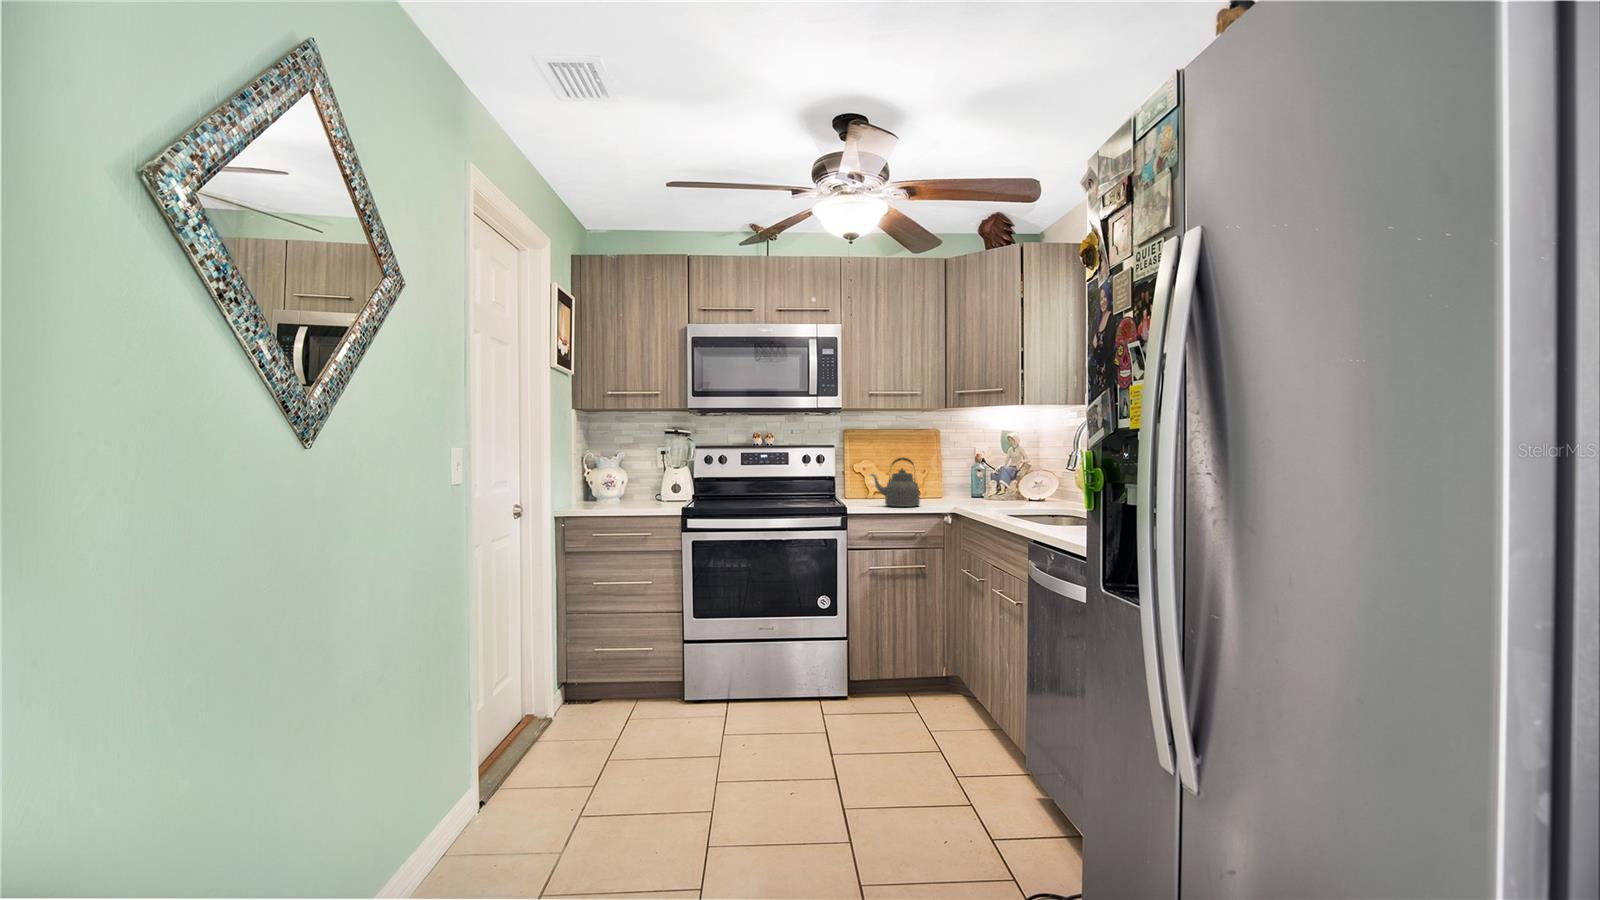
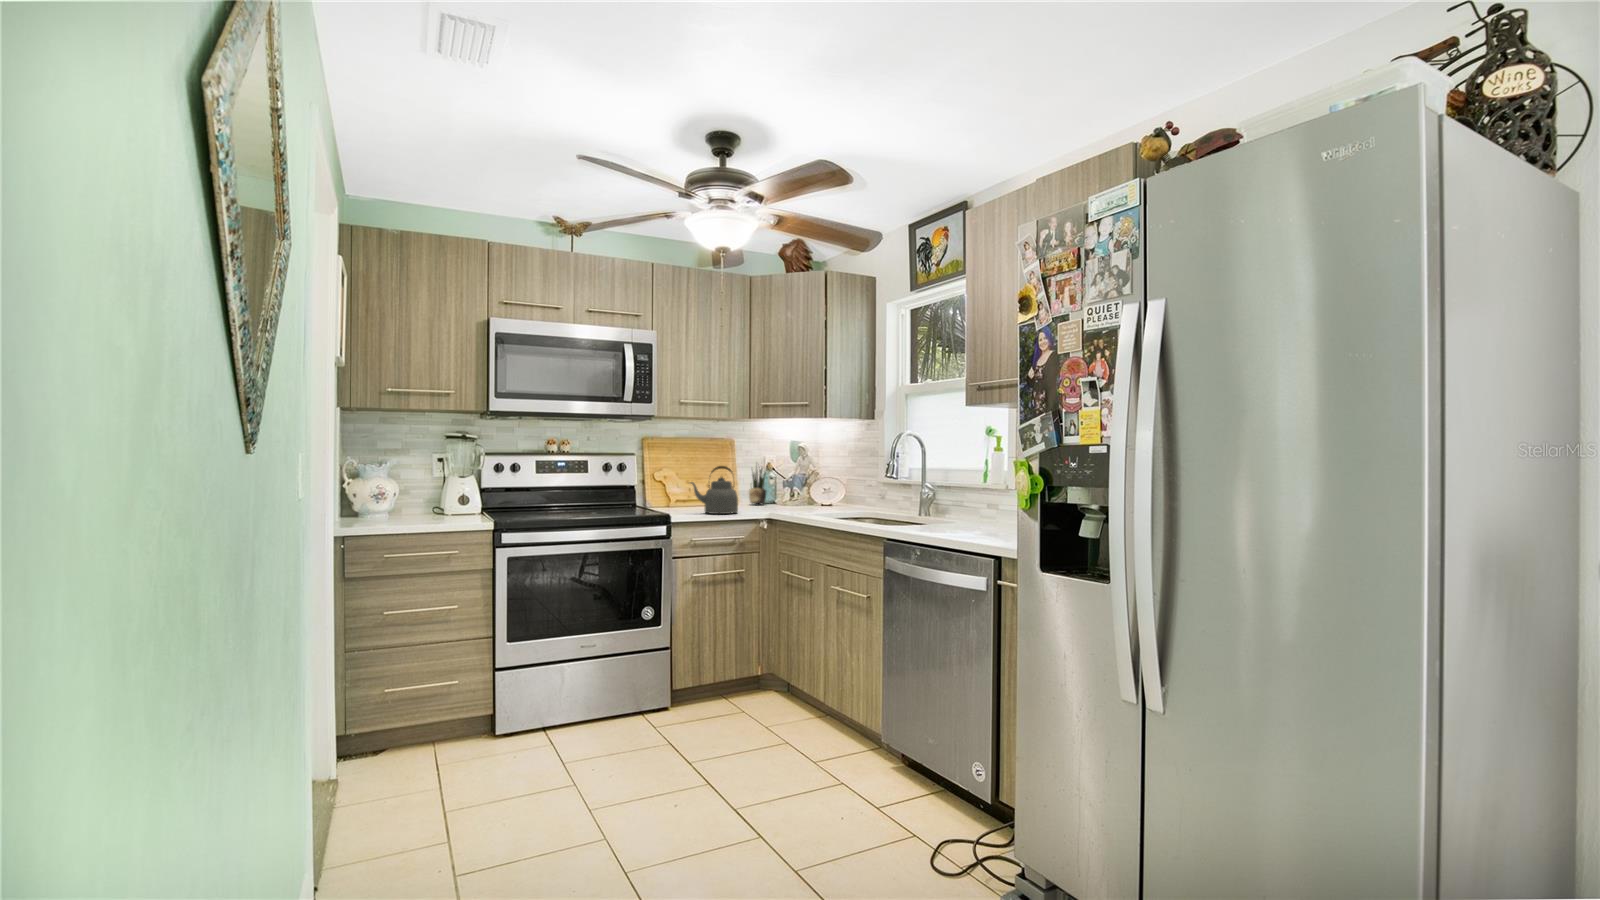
potted plant: none [951,453,971,498] -> present [749,468,766,504]

